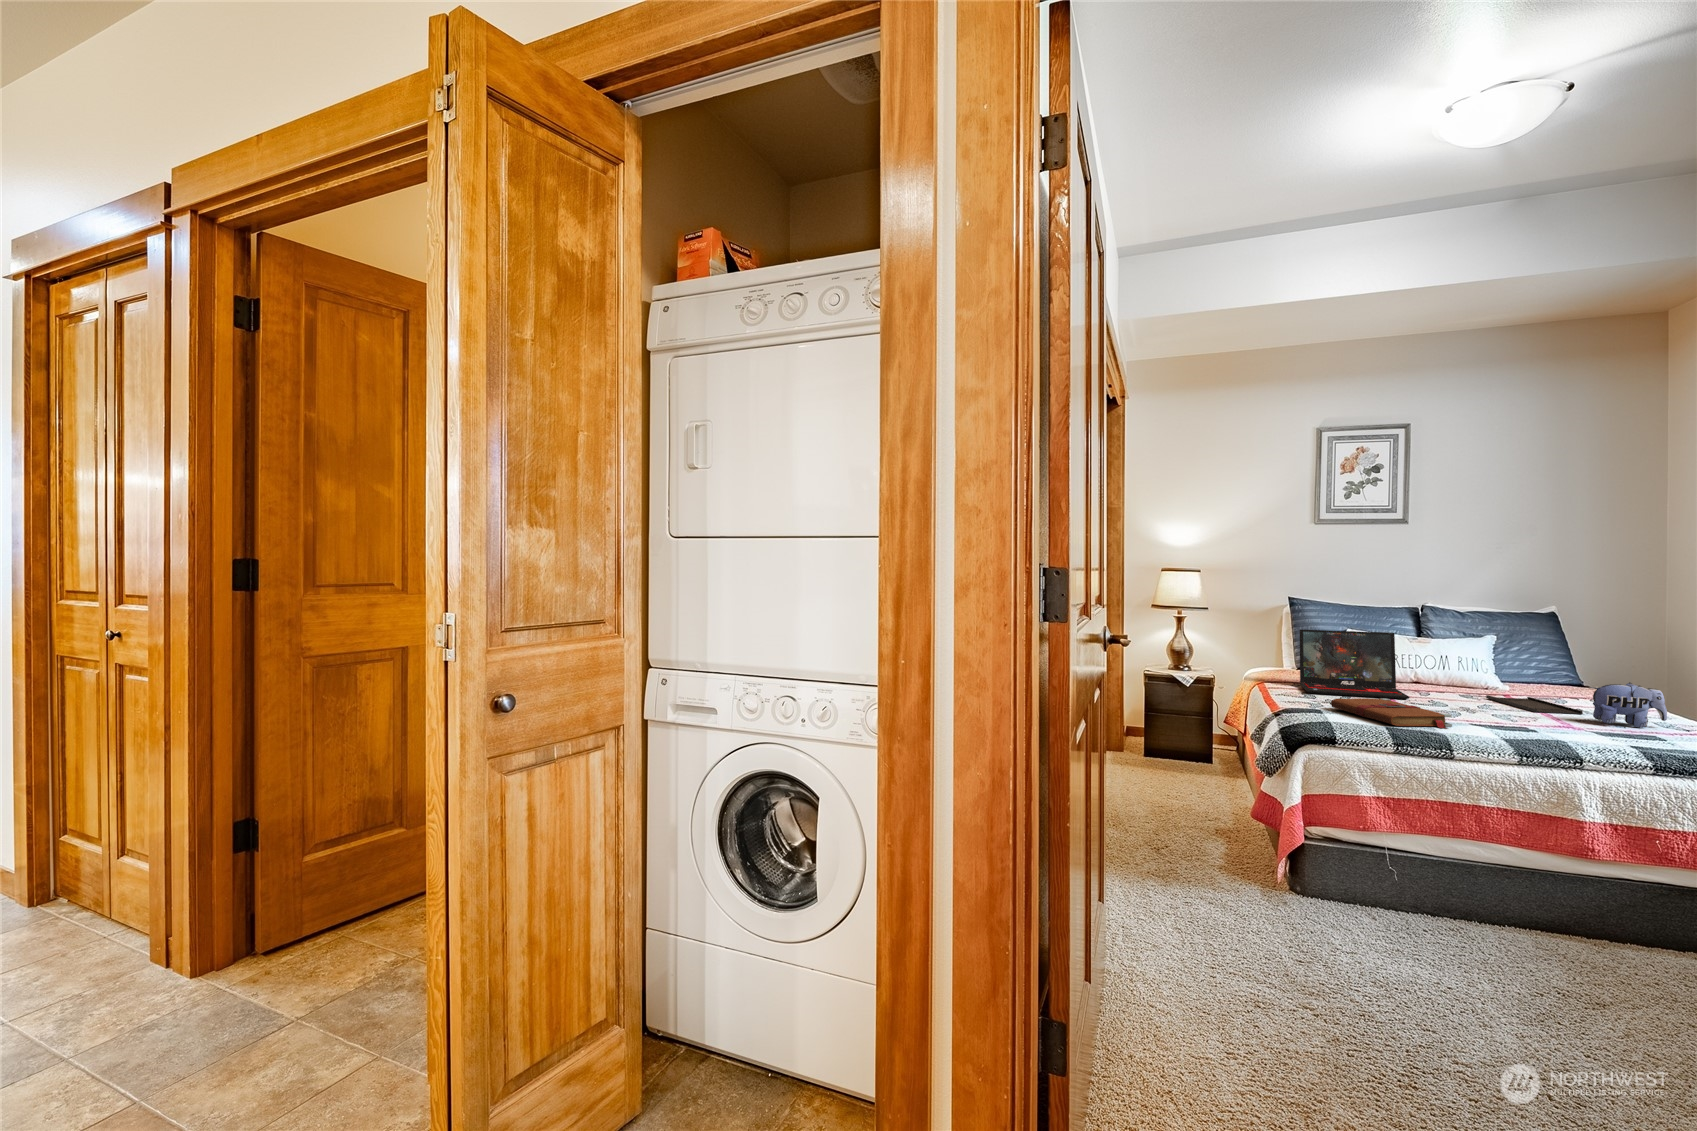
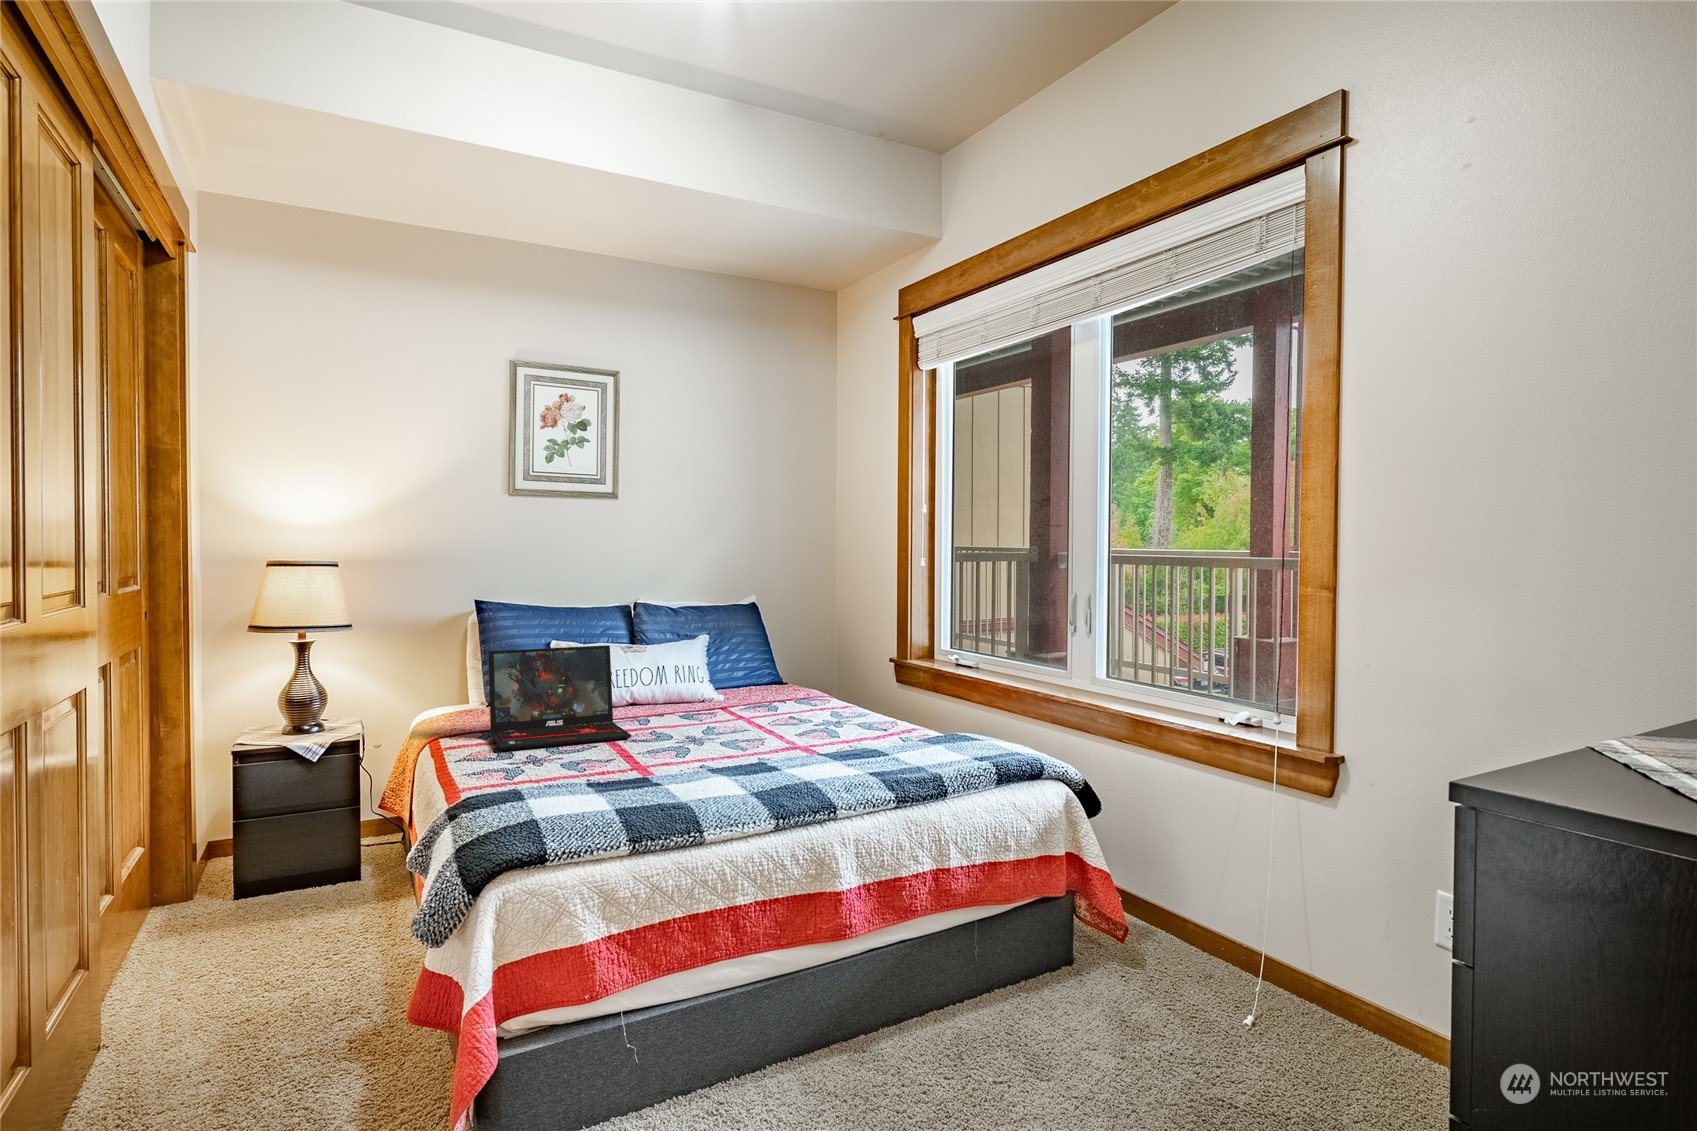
plush toy: present [1590,682,1667,728] -> none [814,687,877,741]
tray: present [1486,695,1583,714] -> none [709,711,803,734]
book: present [1331,698,1452,728] -> none [535,749,691,799]

